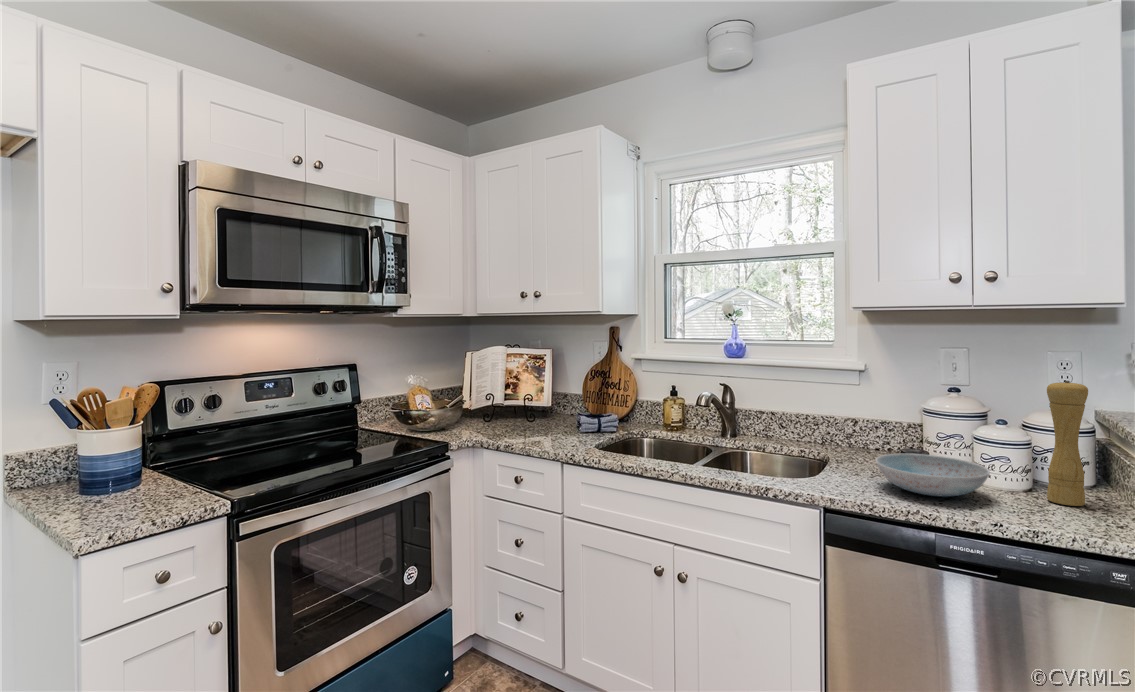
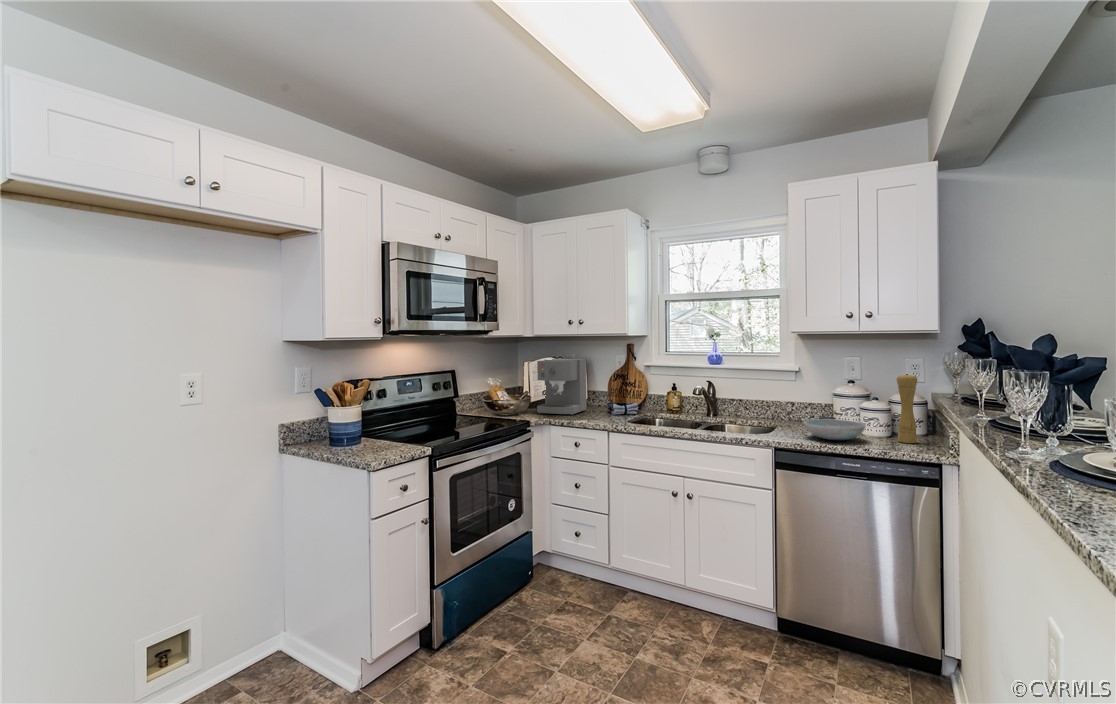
coffee maker: none [474,349,550,432] -> present [537,359,587,415]

